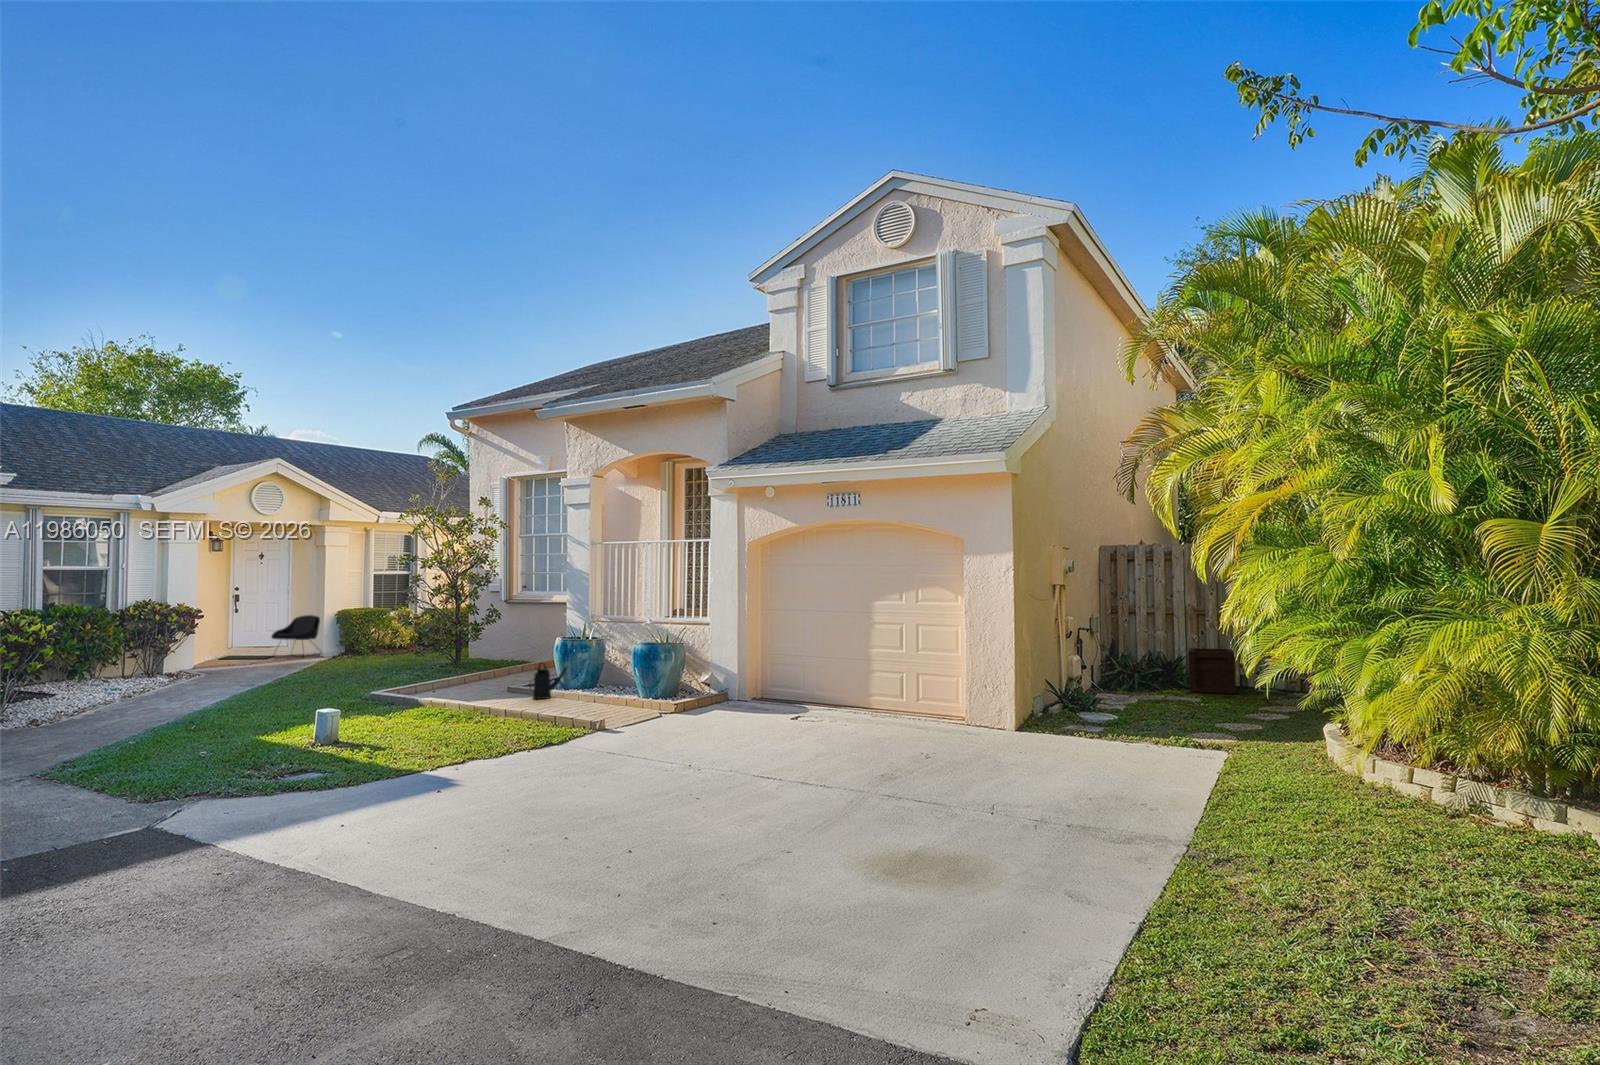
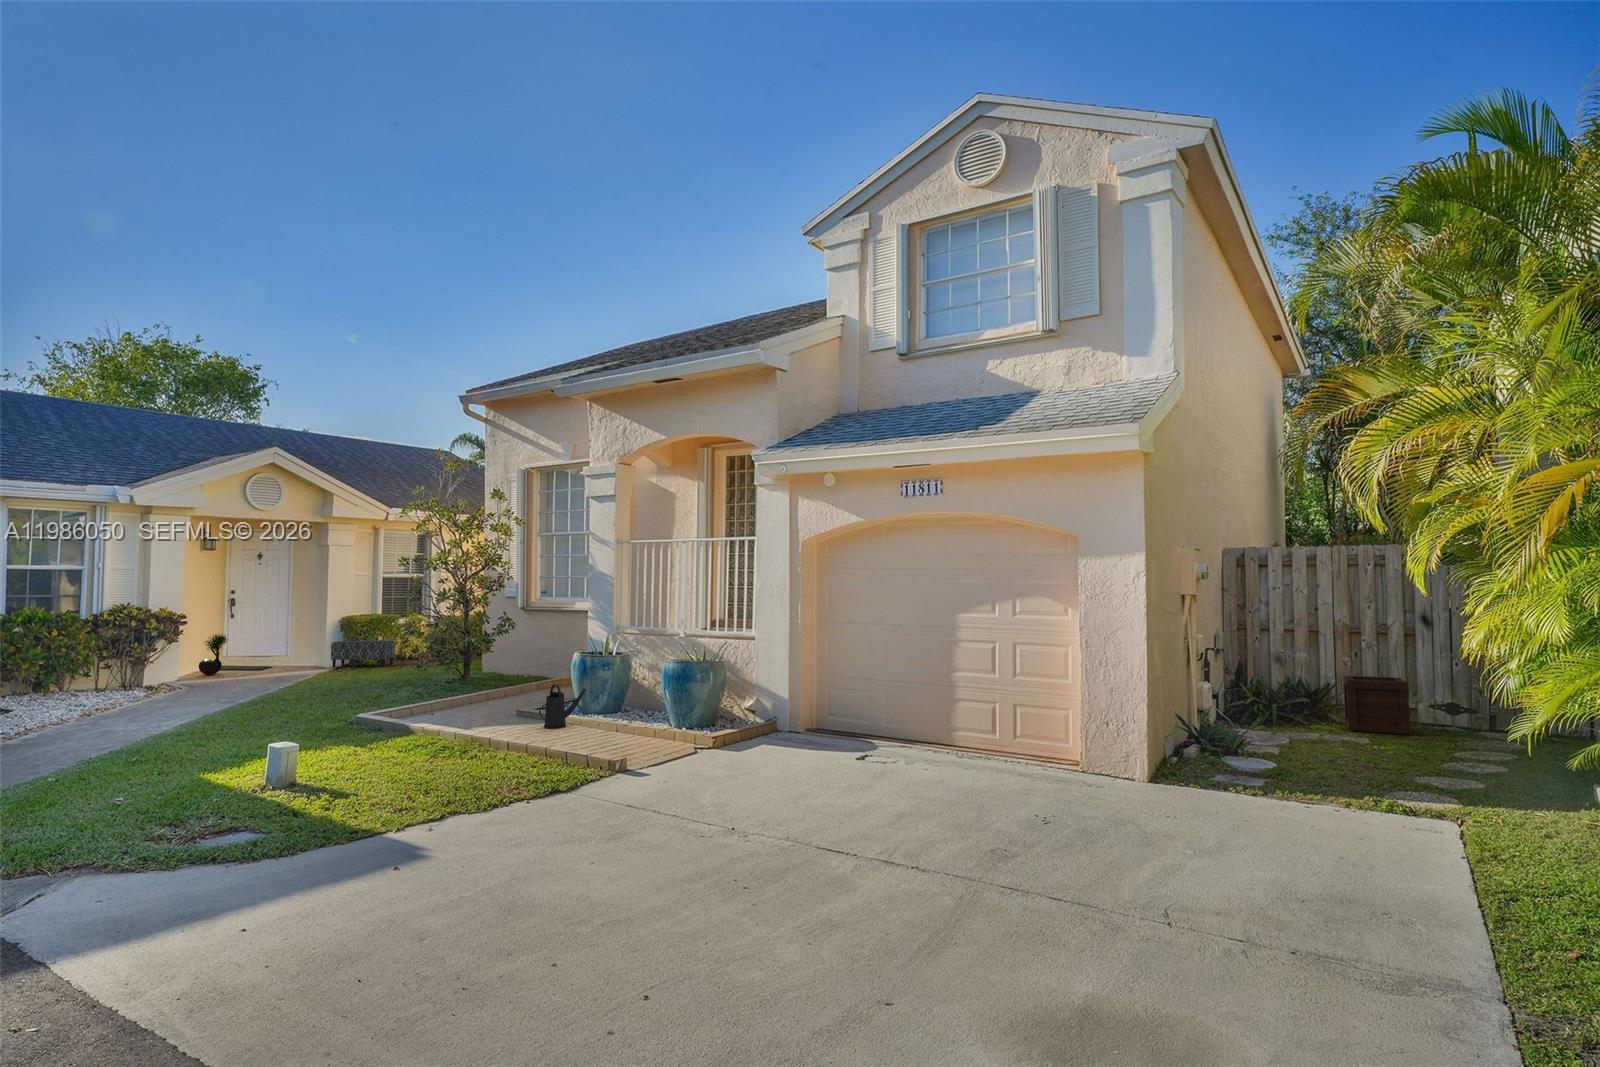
lounge chair: present [272,615,320,656] -> none [266,623,322,670]
potted tree: none [211,623,239,663] -> present [199,635,227,675]
bench: none [331,630,388,655] -> present [331,640,395,667]

